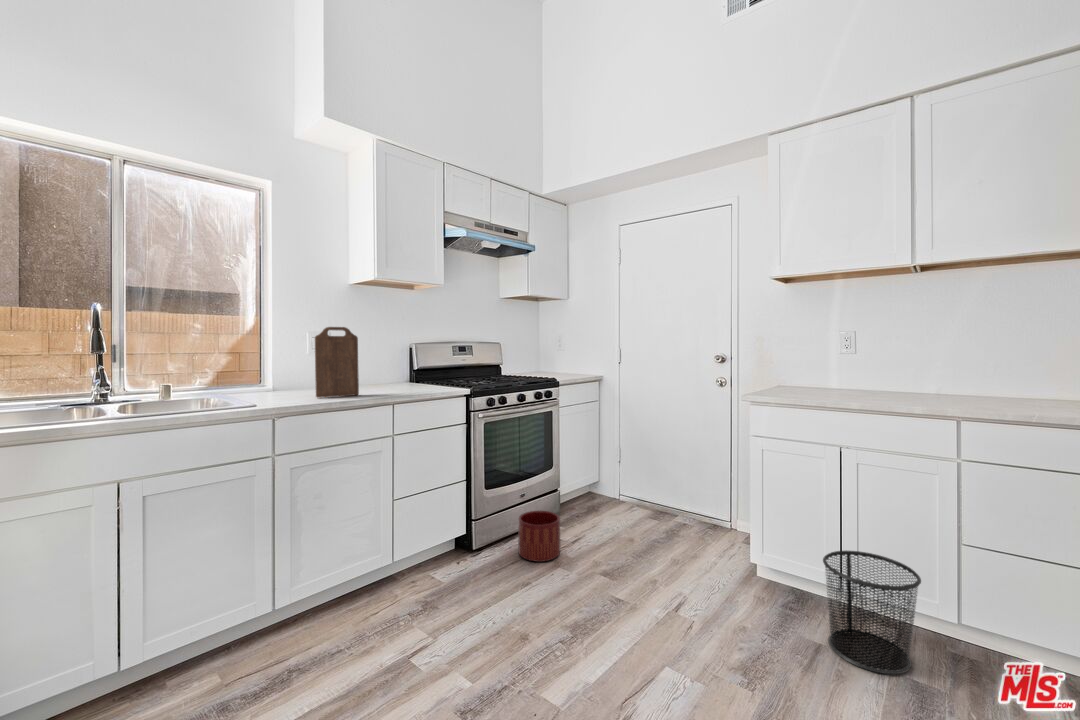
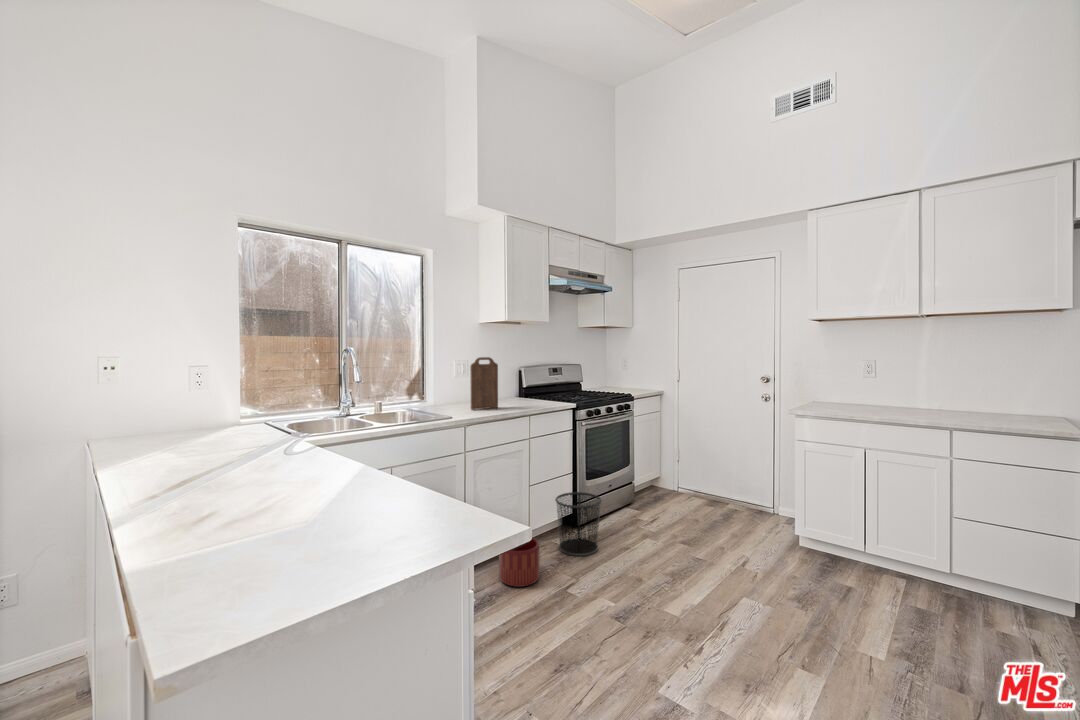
planter: present [518,511,560,562] -> present [499,538,540,587]
waste bin: present [823,551,921,674] -> present [555,492,602,556]

